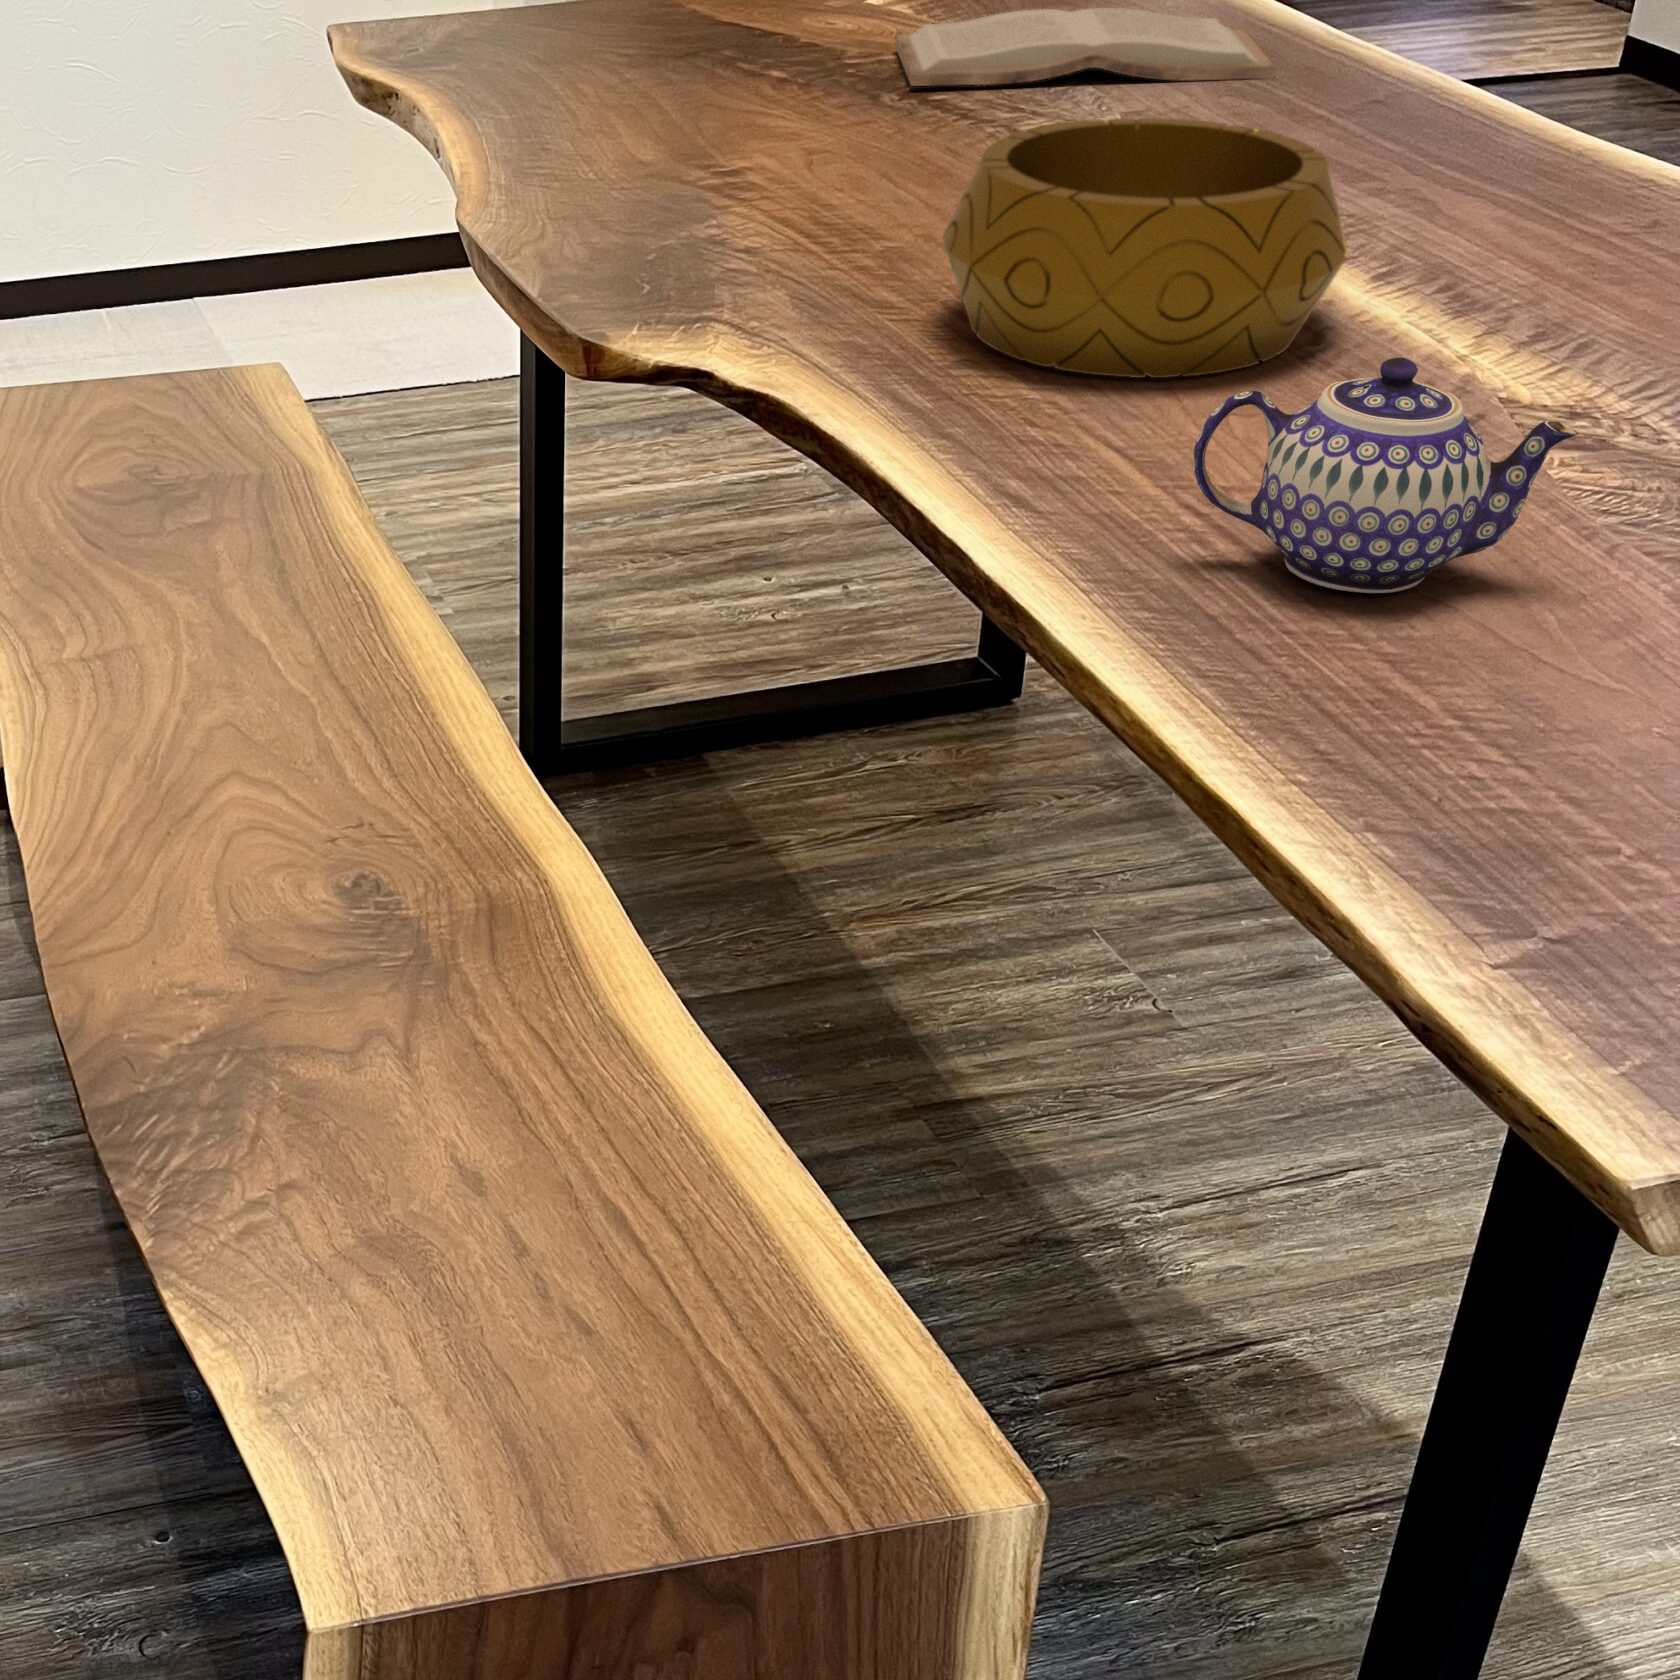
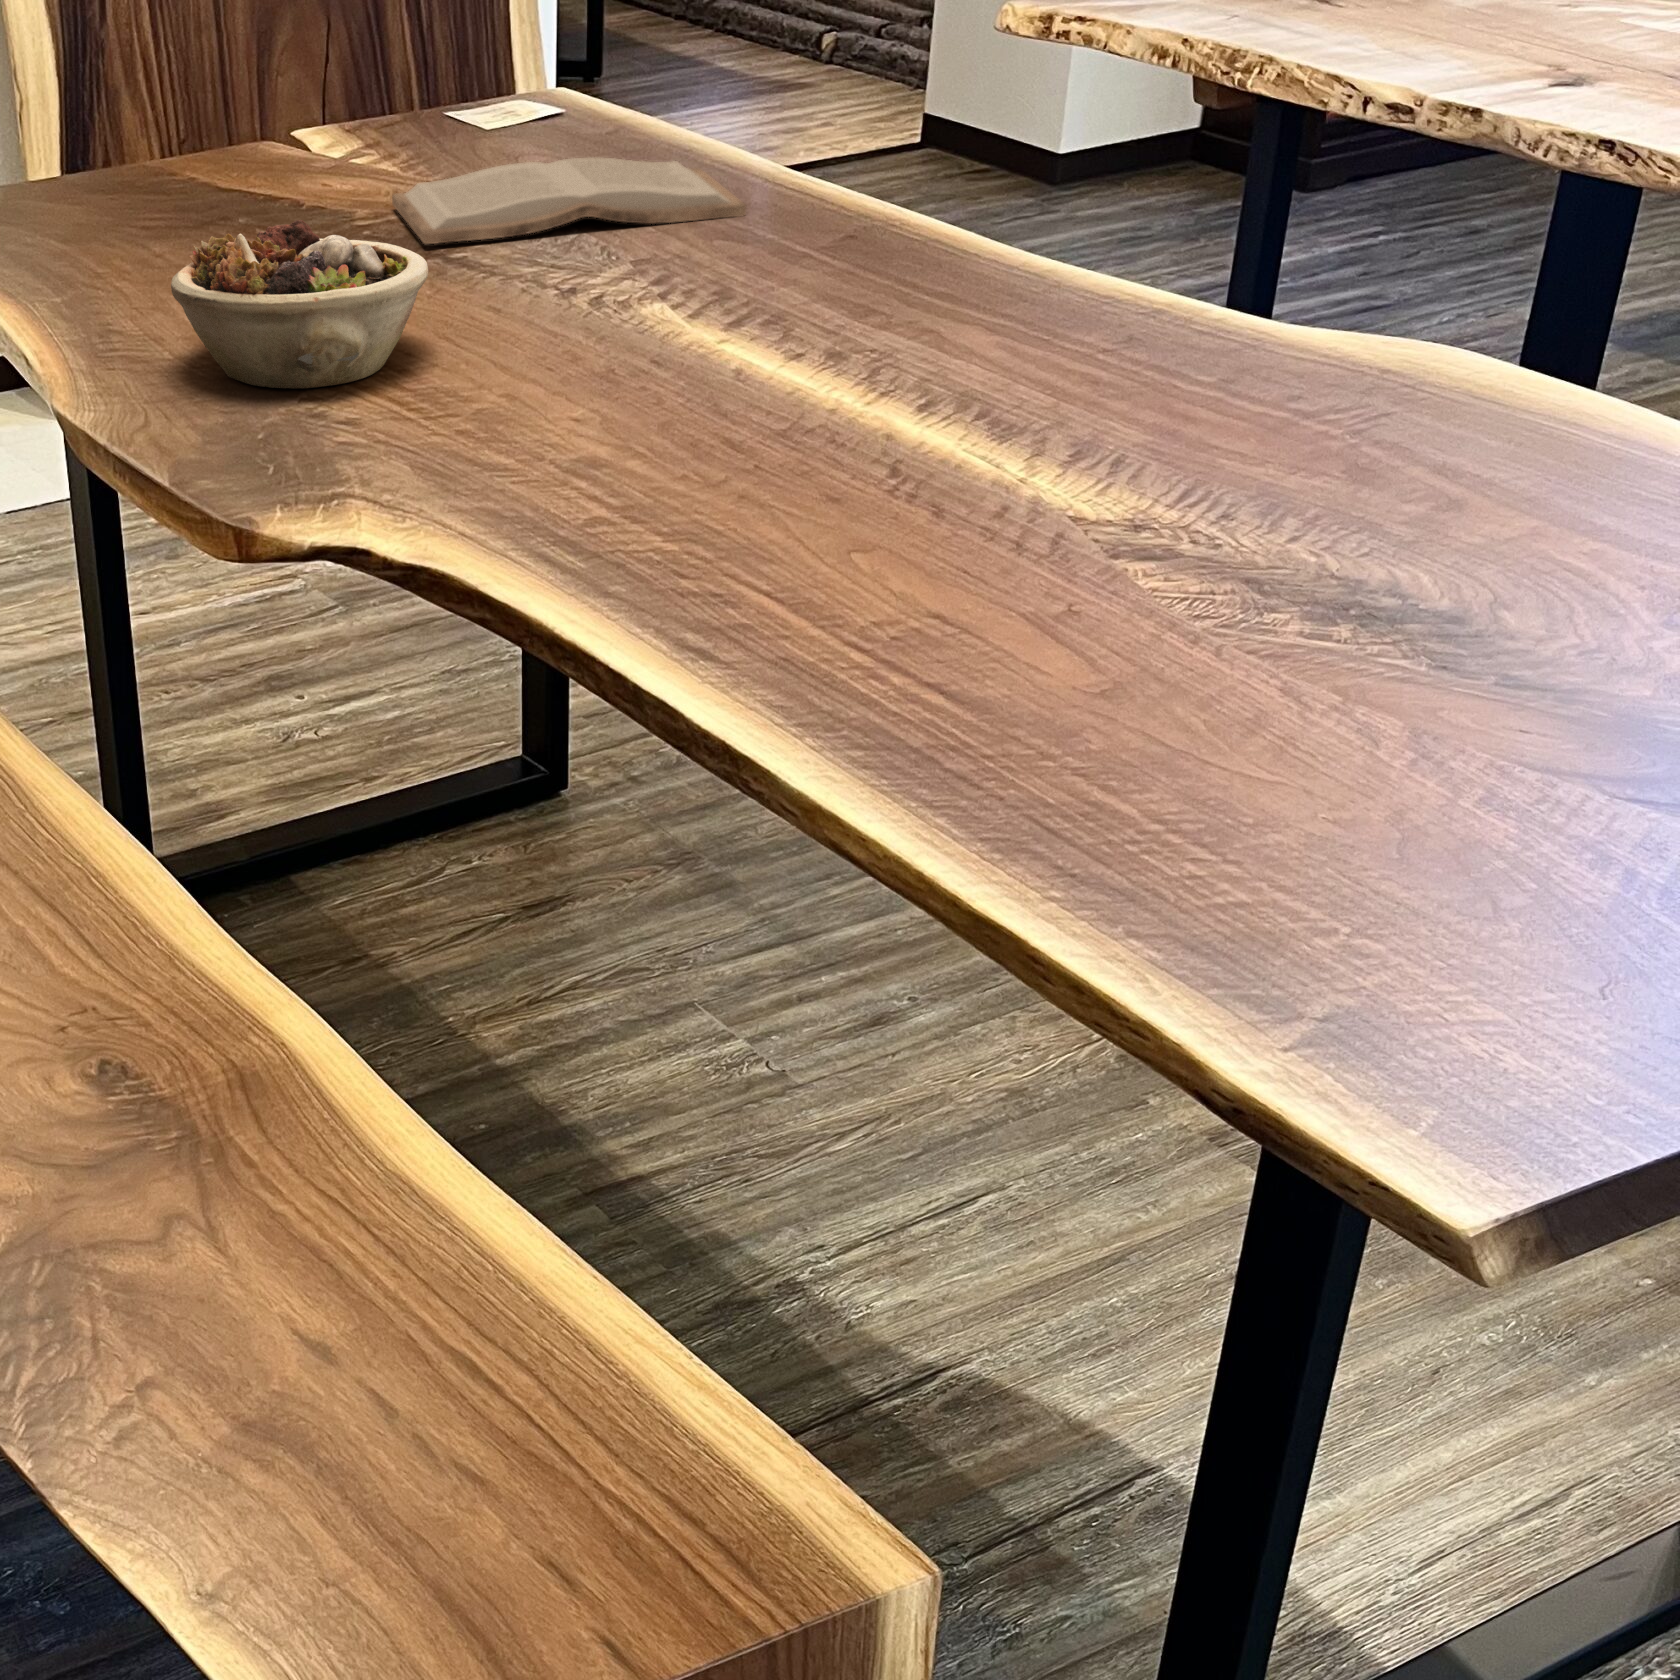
succulent planter: none [604,40,877,215] -> present [171,220,428,388]
decorative bowl: present [943,118,1347,378] -> none [546,280,911,522]
teapot: present [1193,357,1578,593] -> none [866,505,1196,712]

